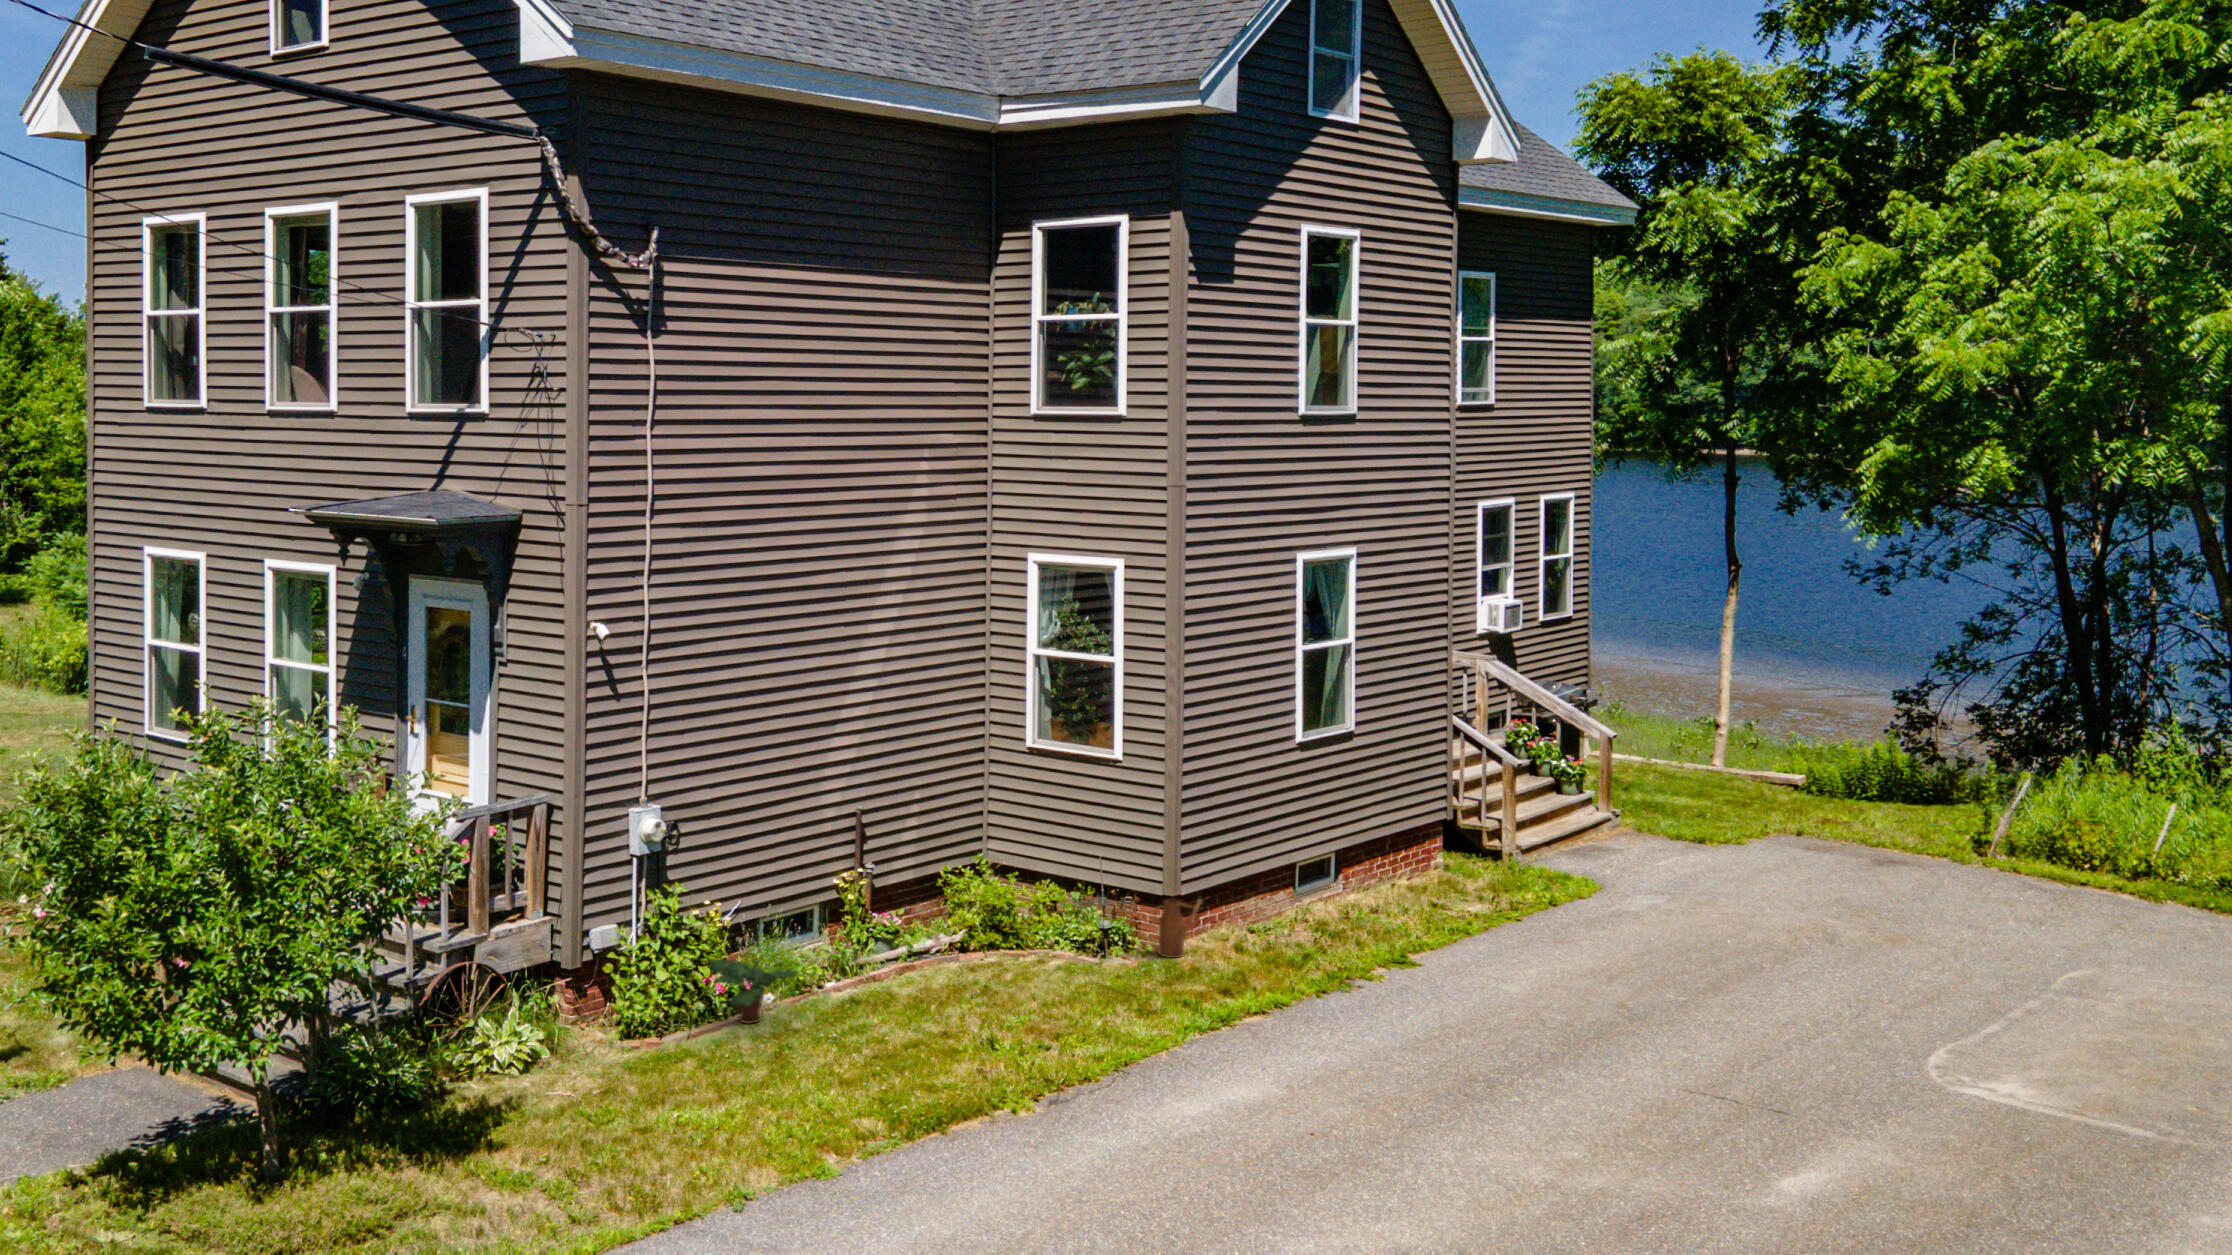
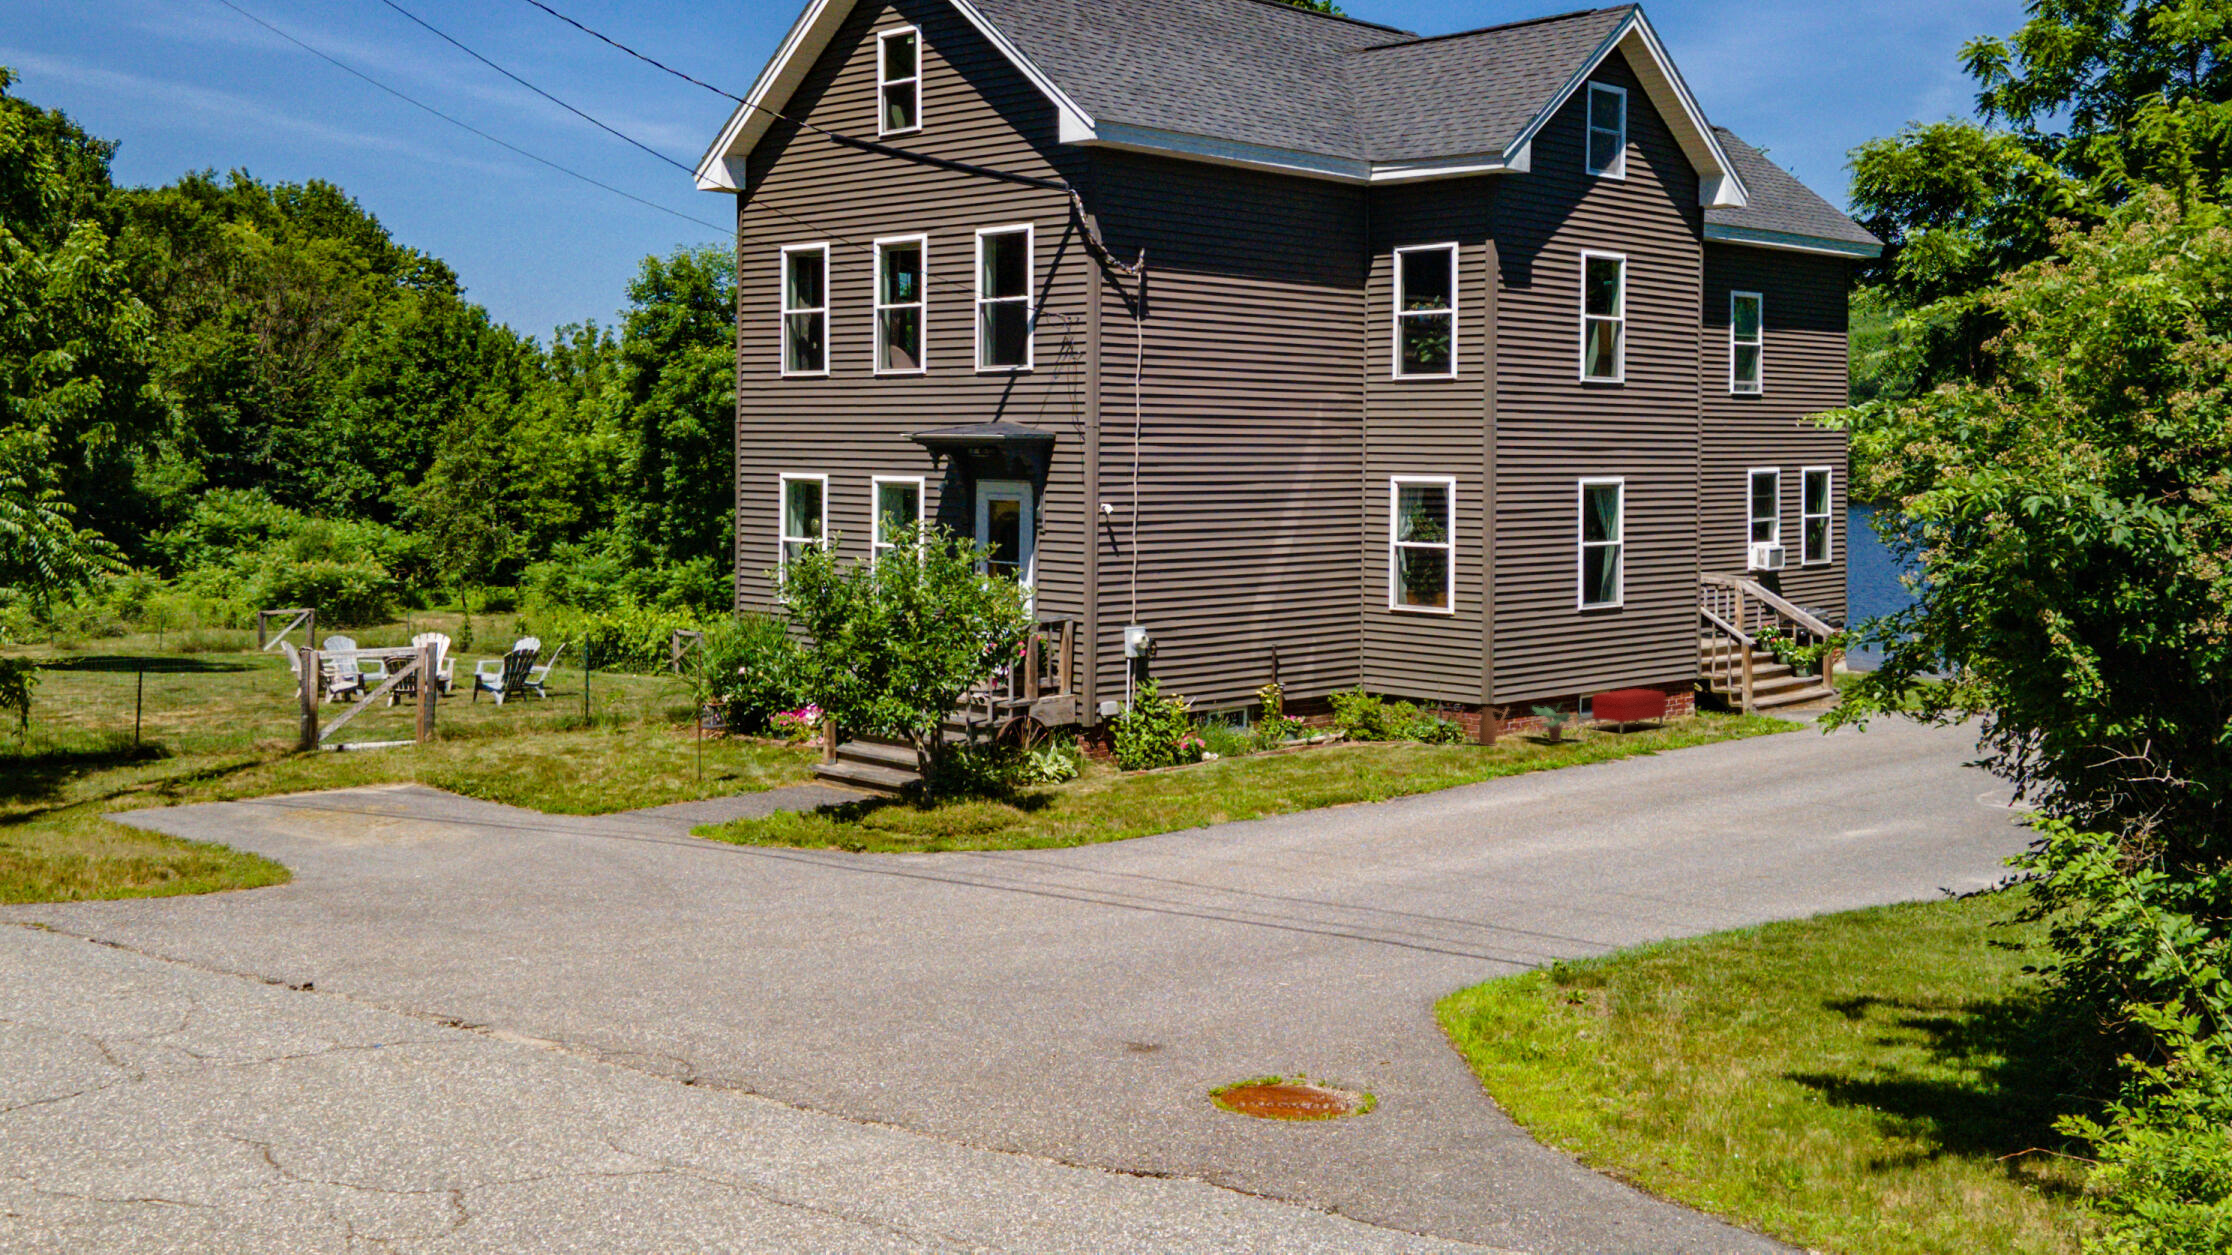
bench: none [1311,842,1412,919] -> present [1592,689,1666,733]
potted plant: present [710,958,799,1024] -> present [1532,705,1572,742]

